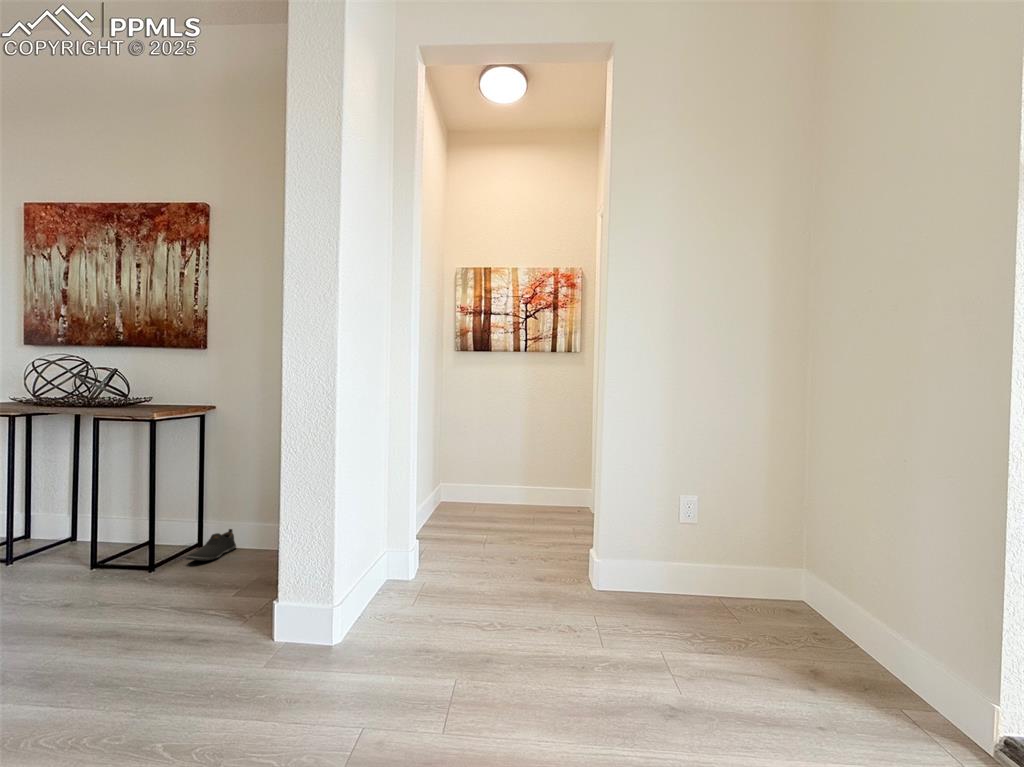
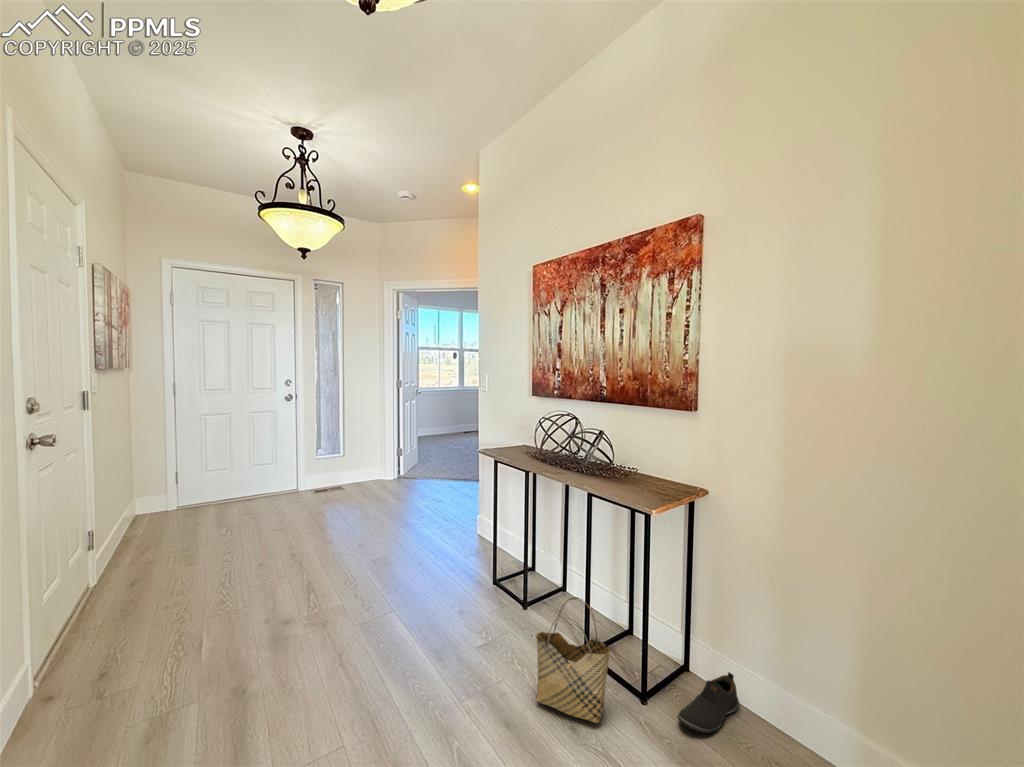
woven basket: none [46,496,127,587] -> present [536,597,610,723]

